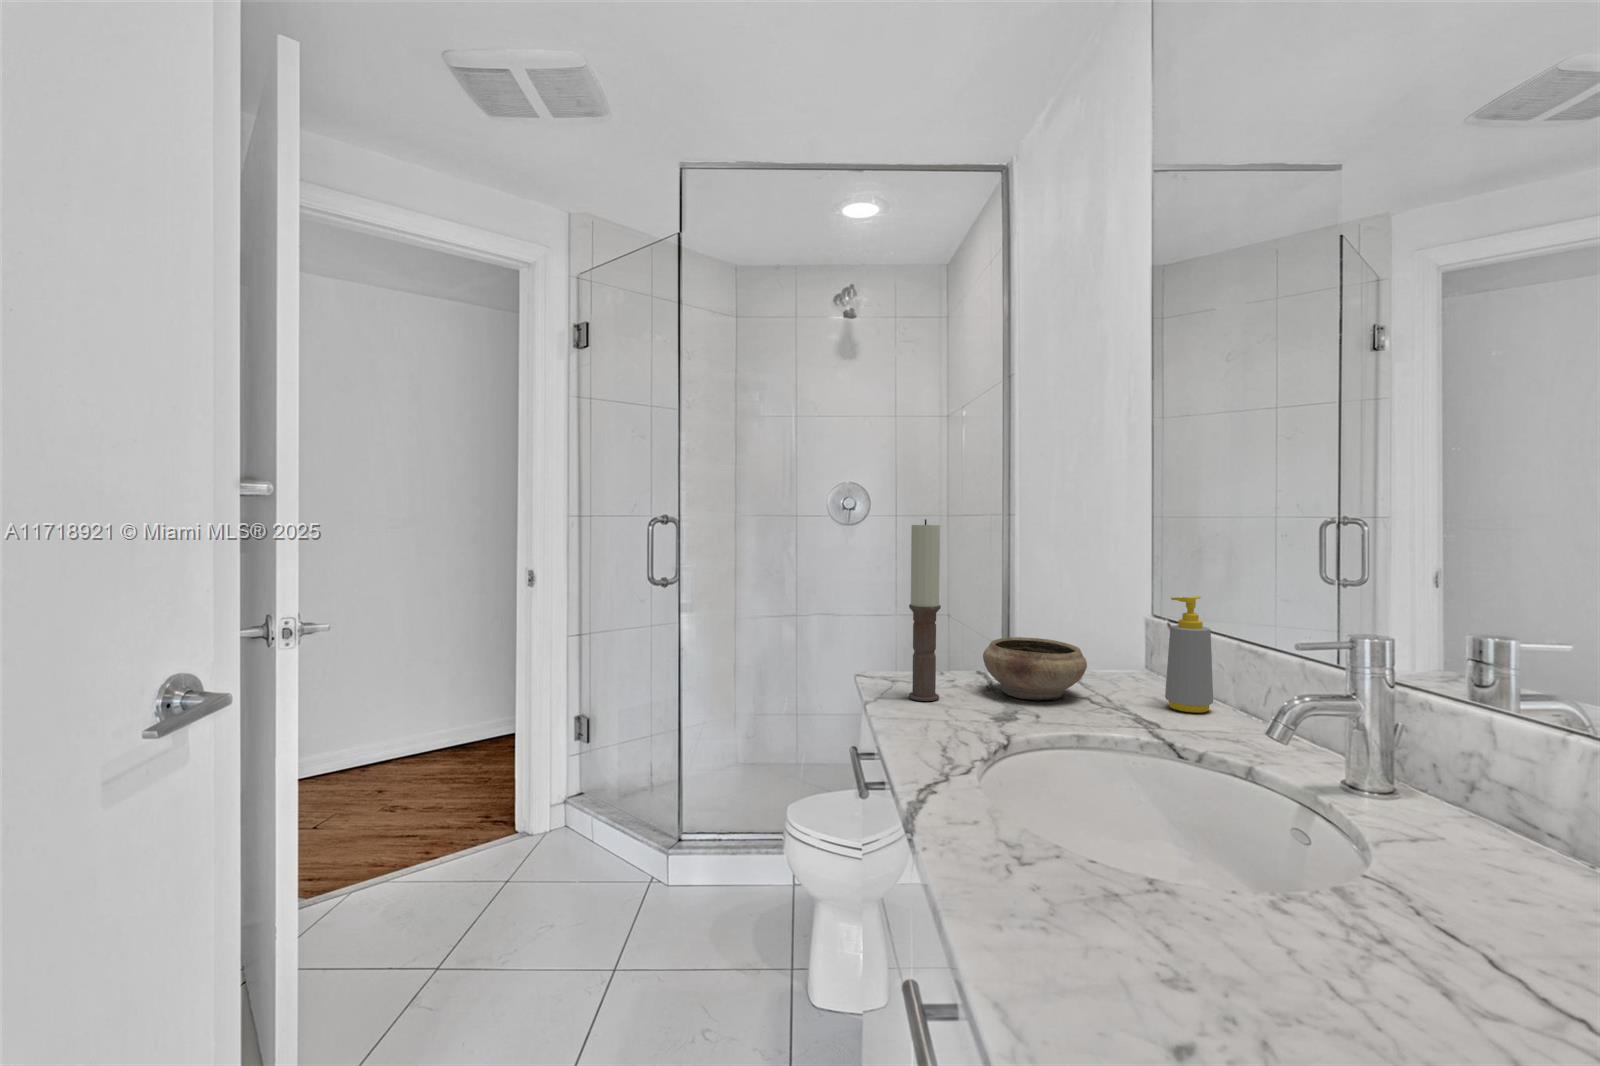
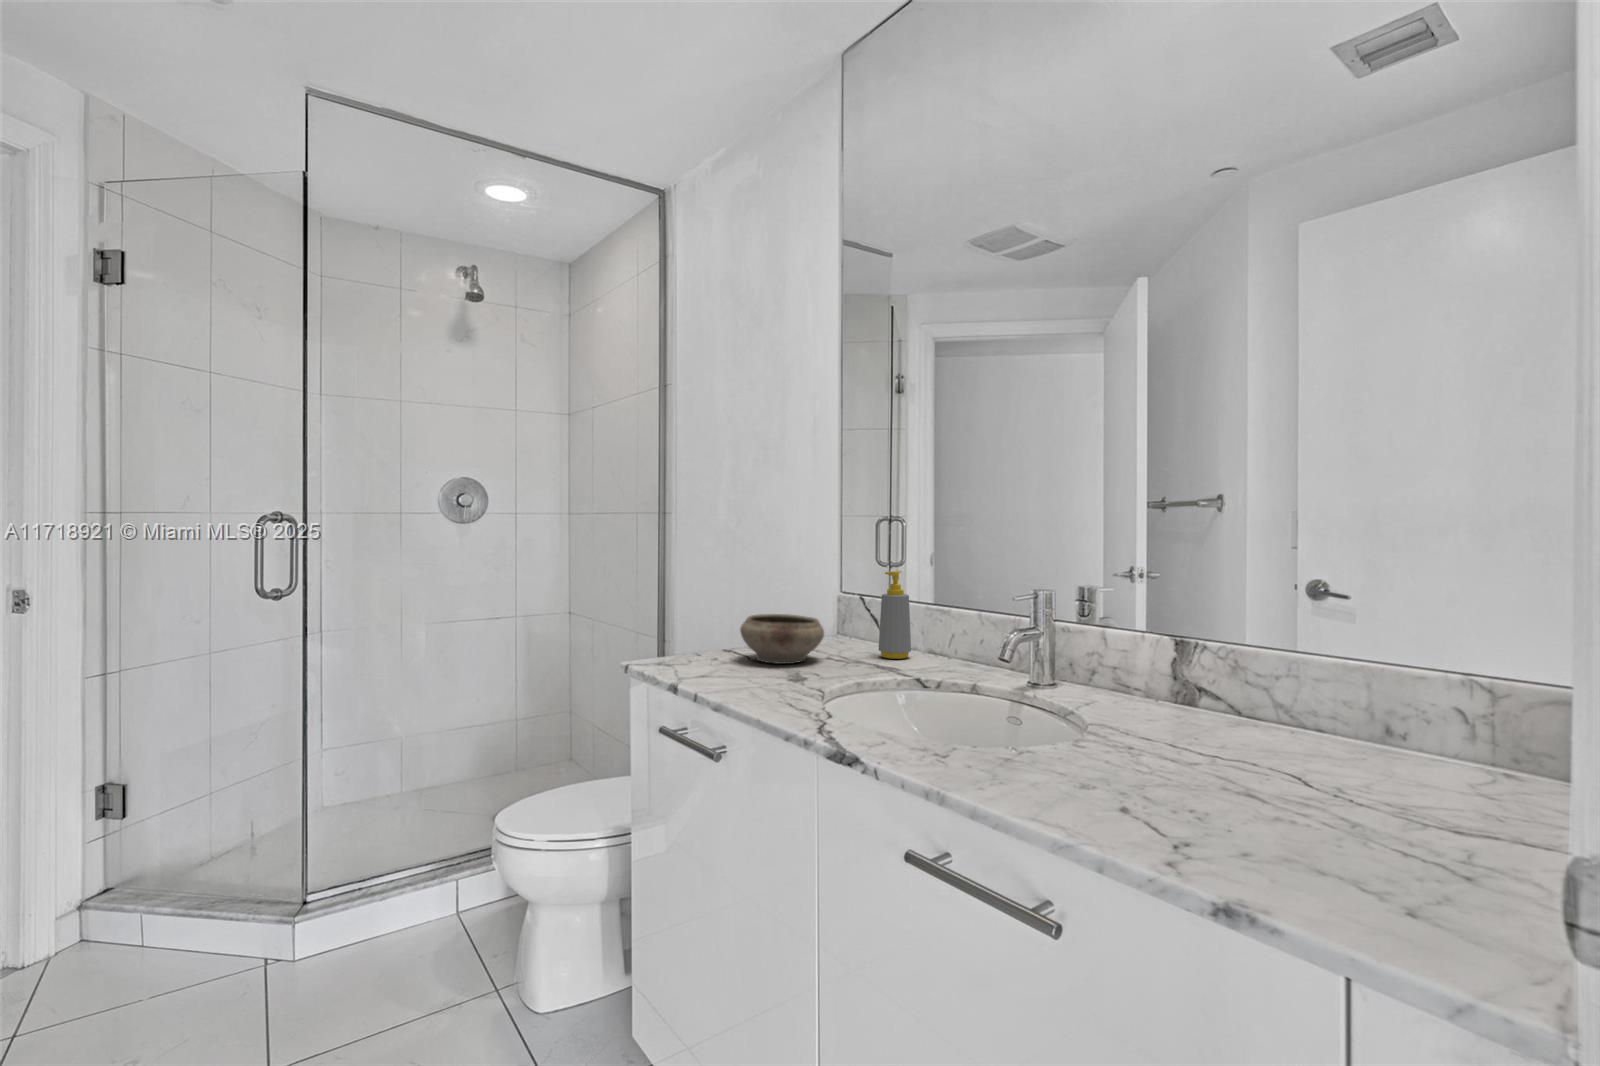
candle: present [909,519,941,701] -> none [690,511,718,675]

